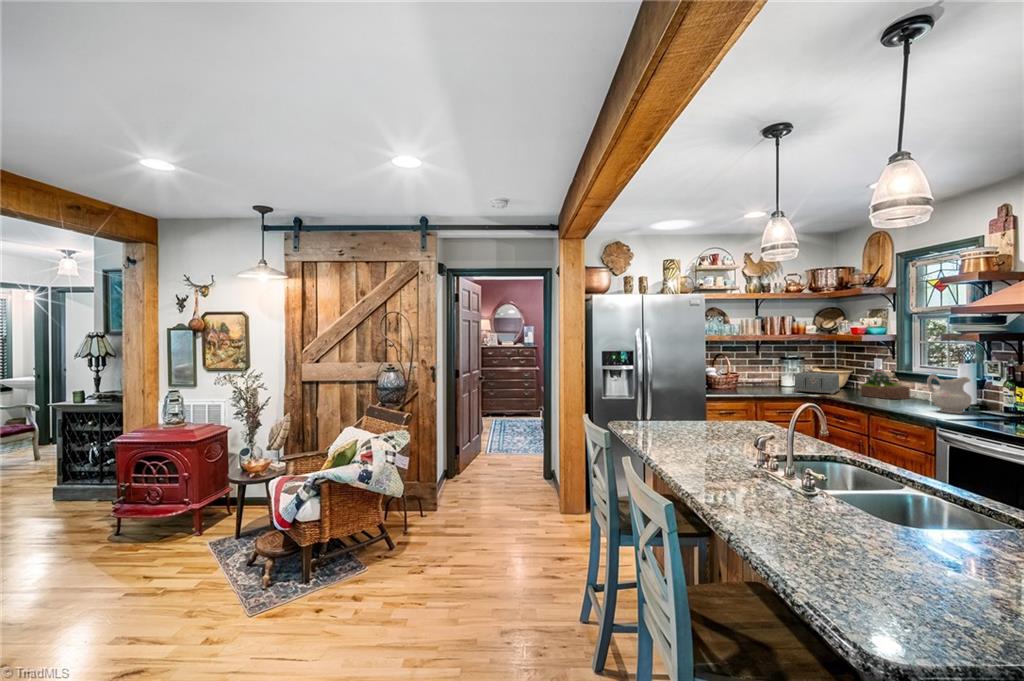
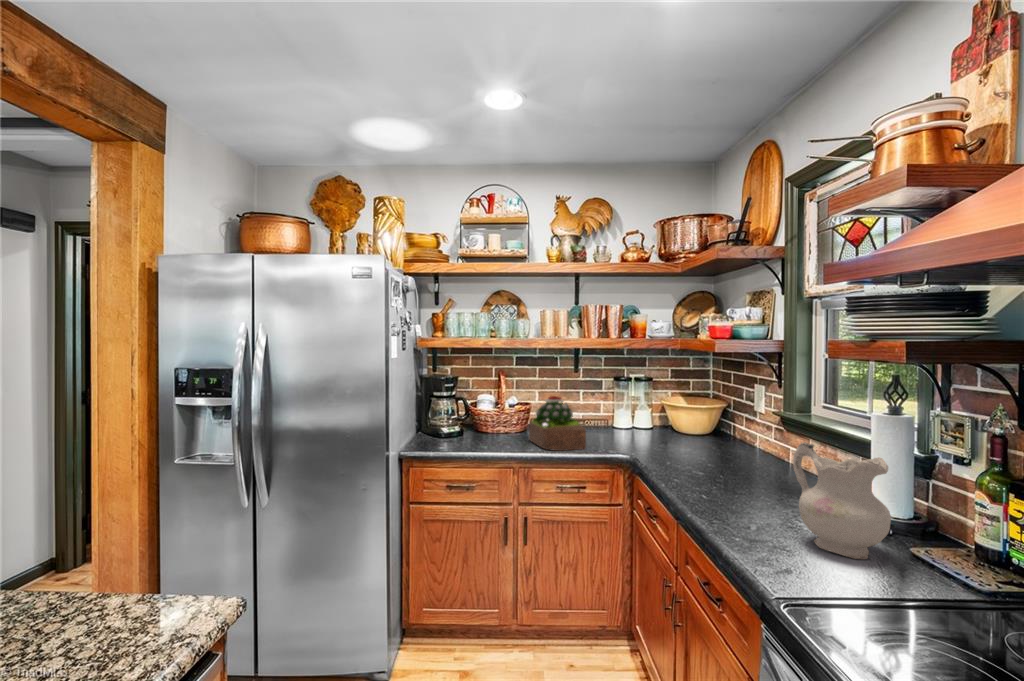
succulent plant: present [861,369,911,399] -> present [529,396,586,451]
toaster: present [794,371,840,395] -> none [605,404,693,456]

